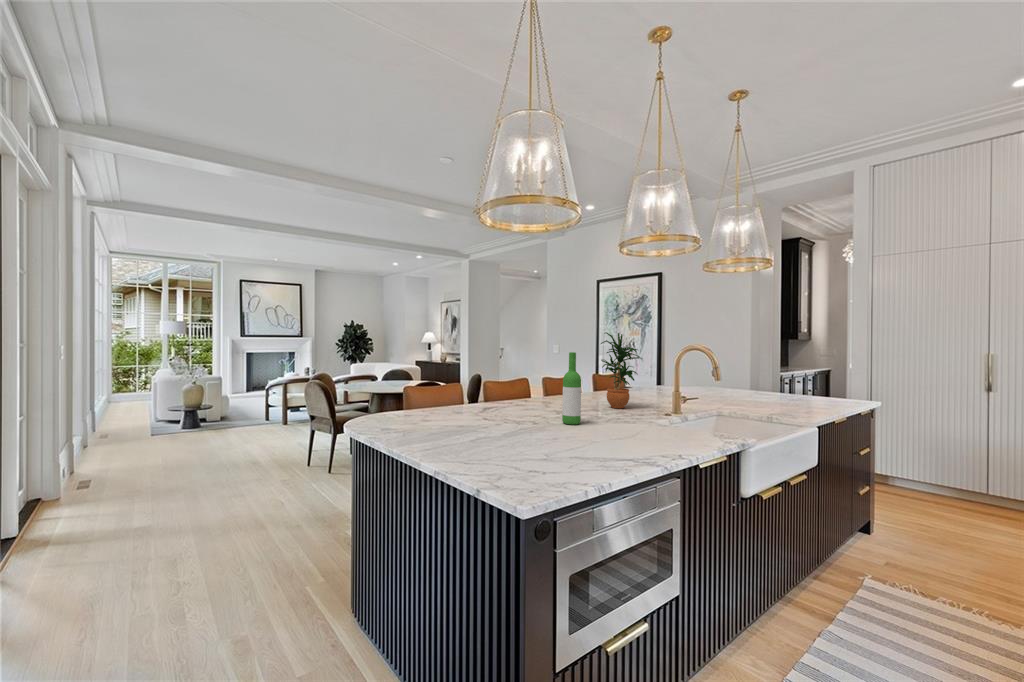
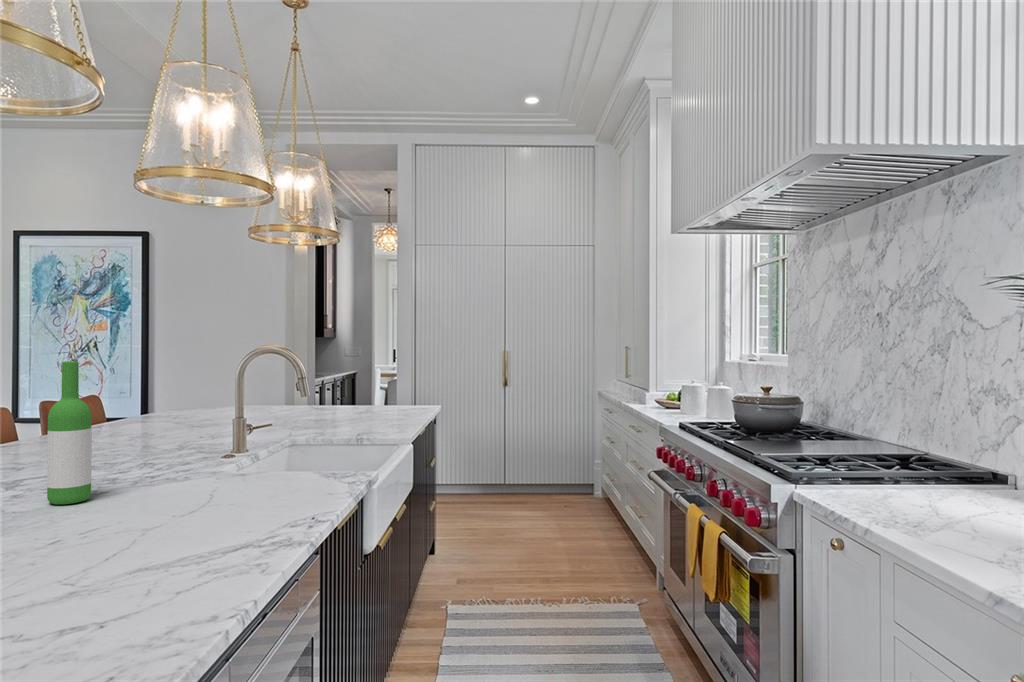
potted plant: present [601,332,641,409] -> none [93,323,185,458]

